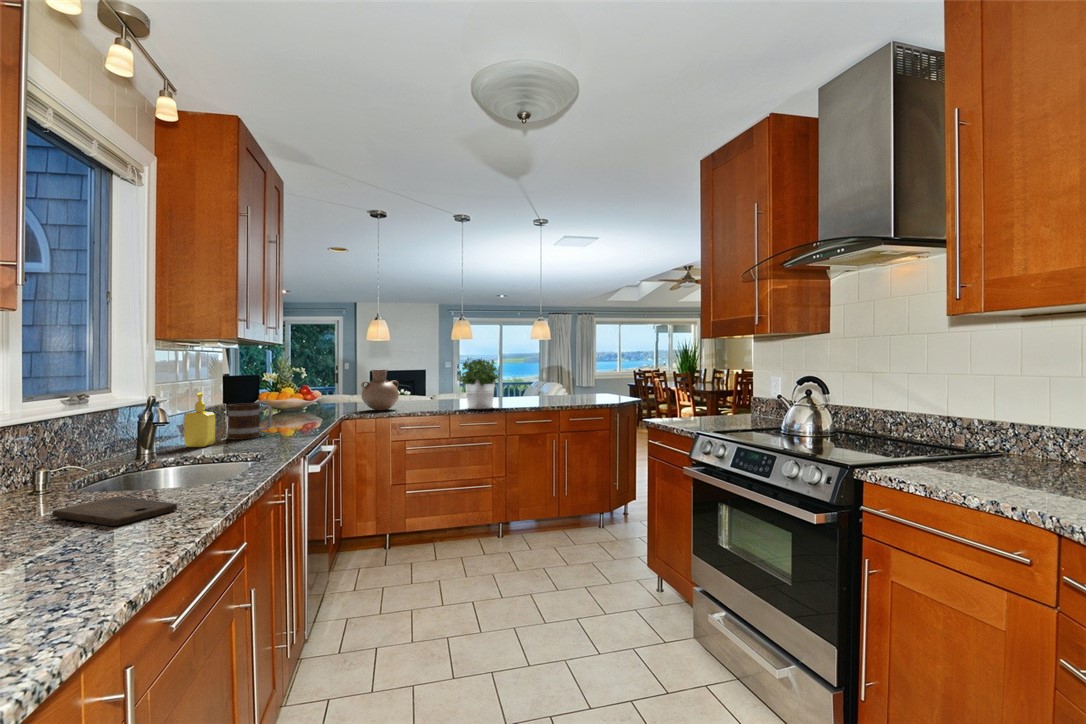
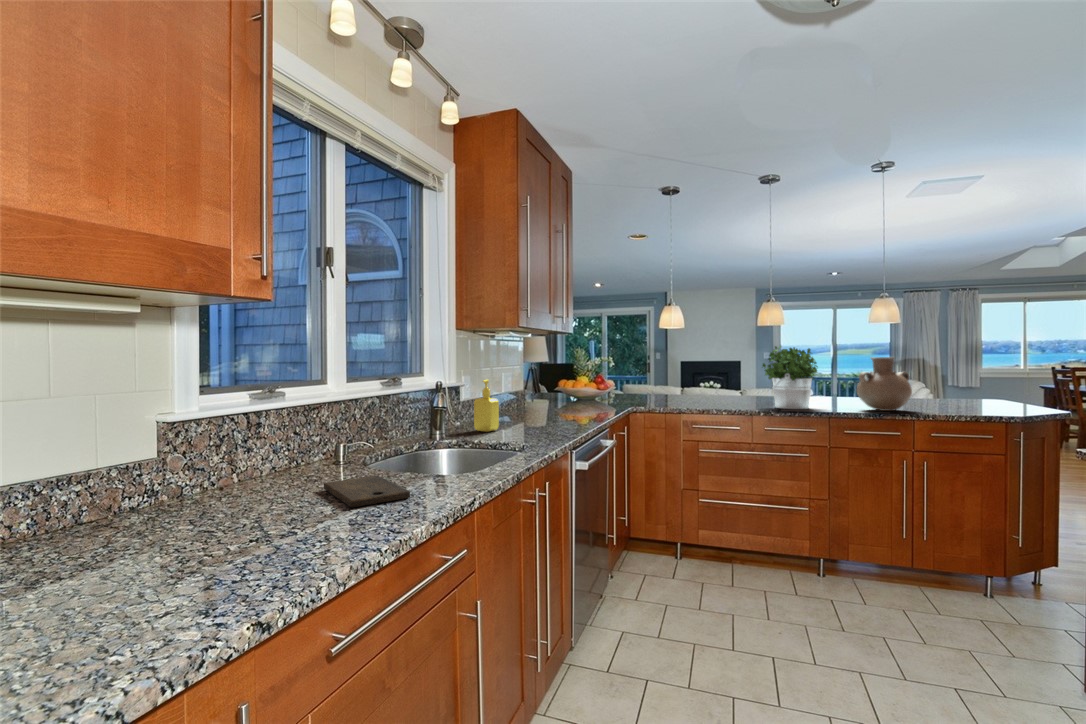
vase: present [361,369,399,410] -> present [857,357,912,411]
mug: present [228,403,272,440] -> none [513,391,553,427]

